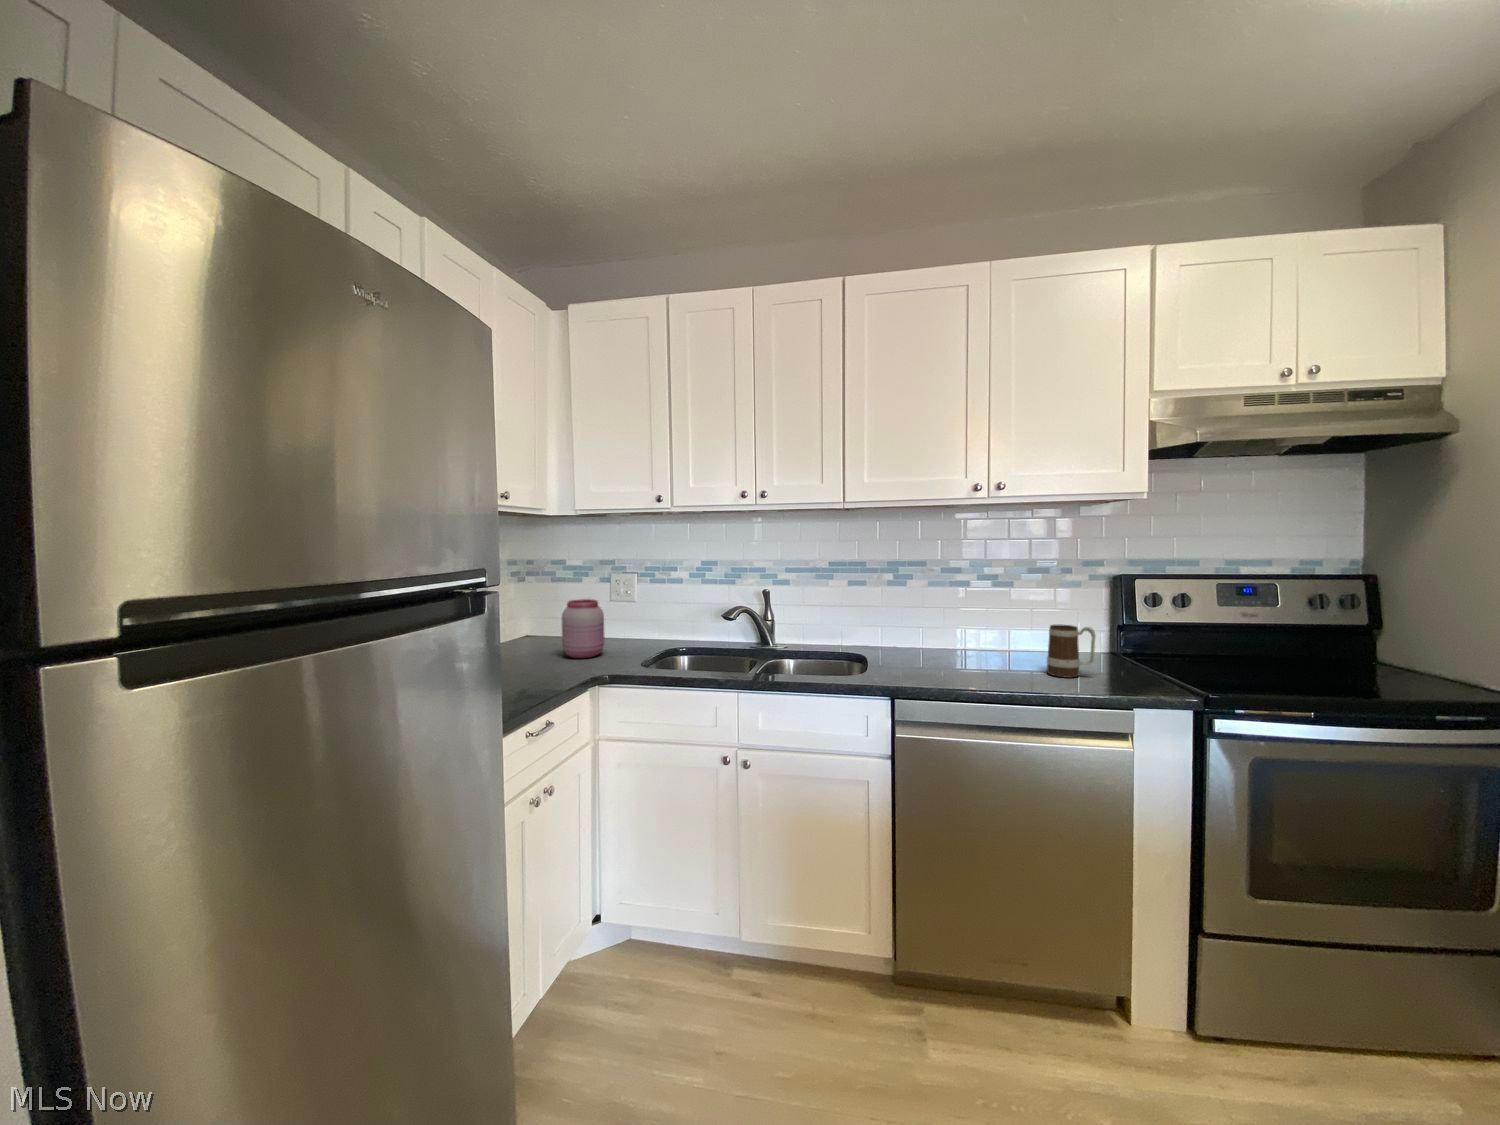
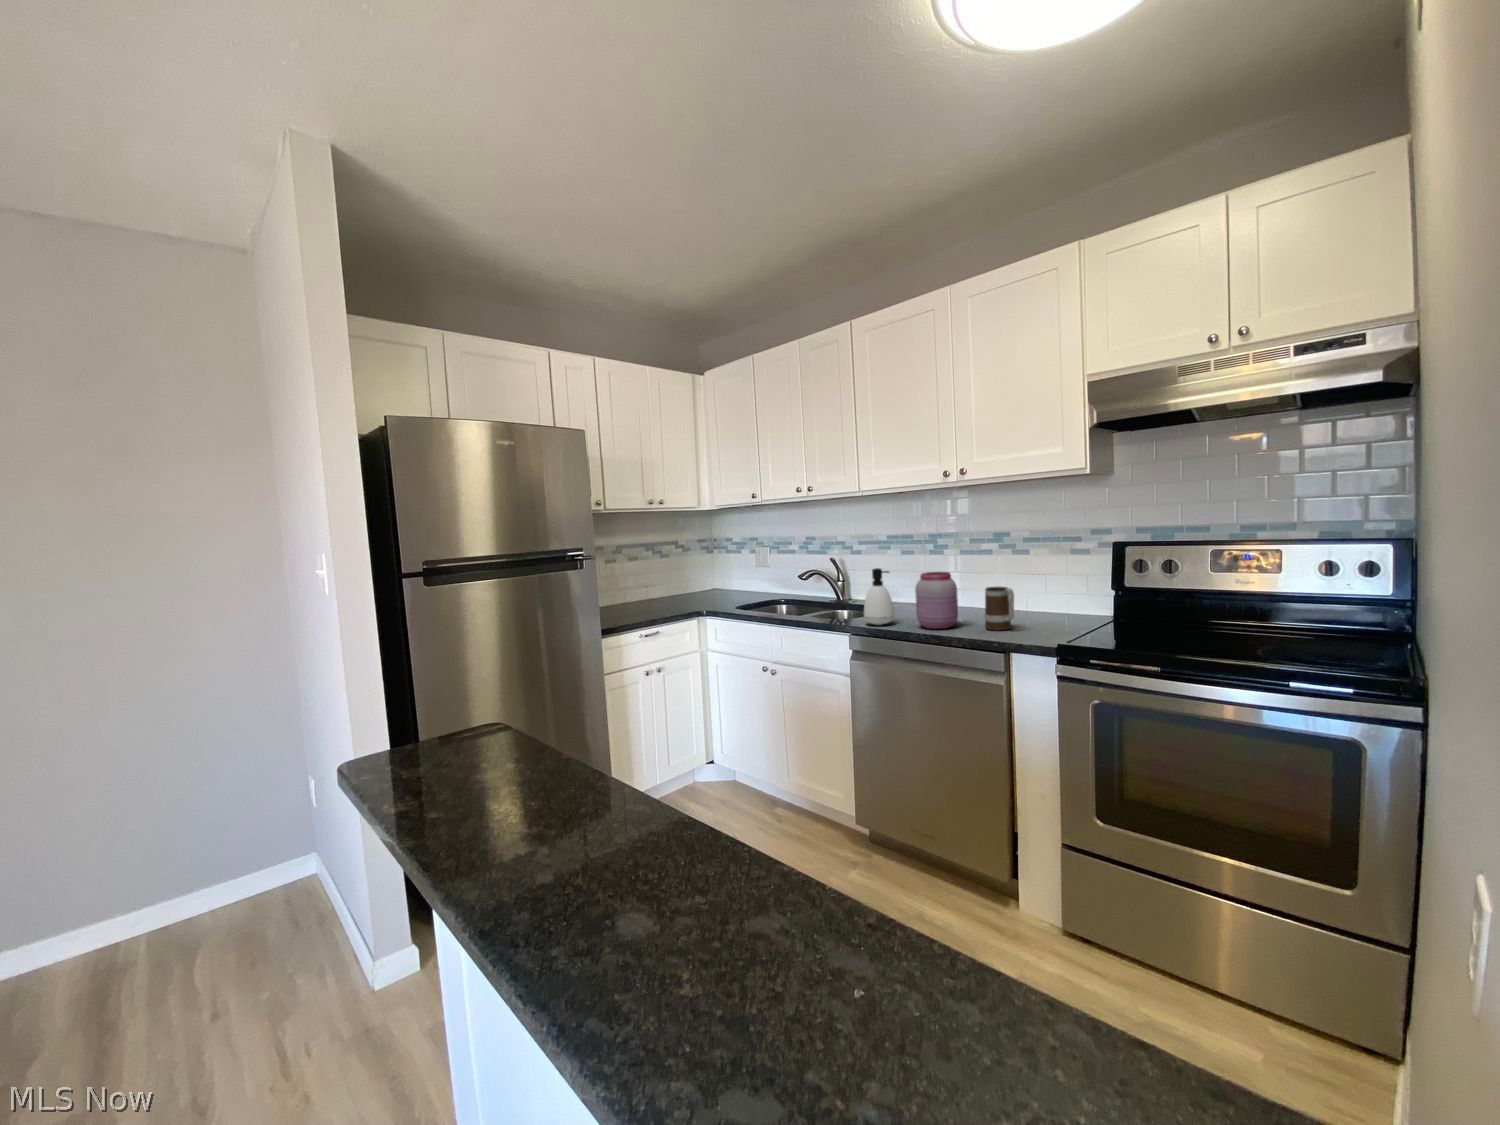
jar: present [561,599,604,658] -> present [915,572,958,629]
soap dispenser: none [897,604,940,679] -> present [864,568,894,625]

